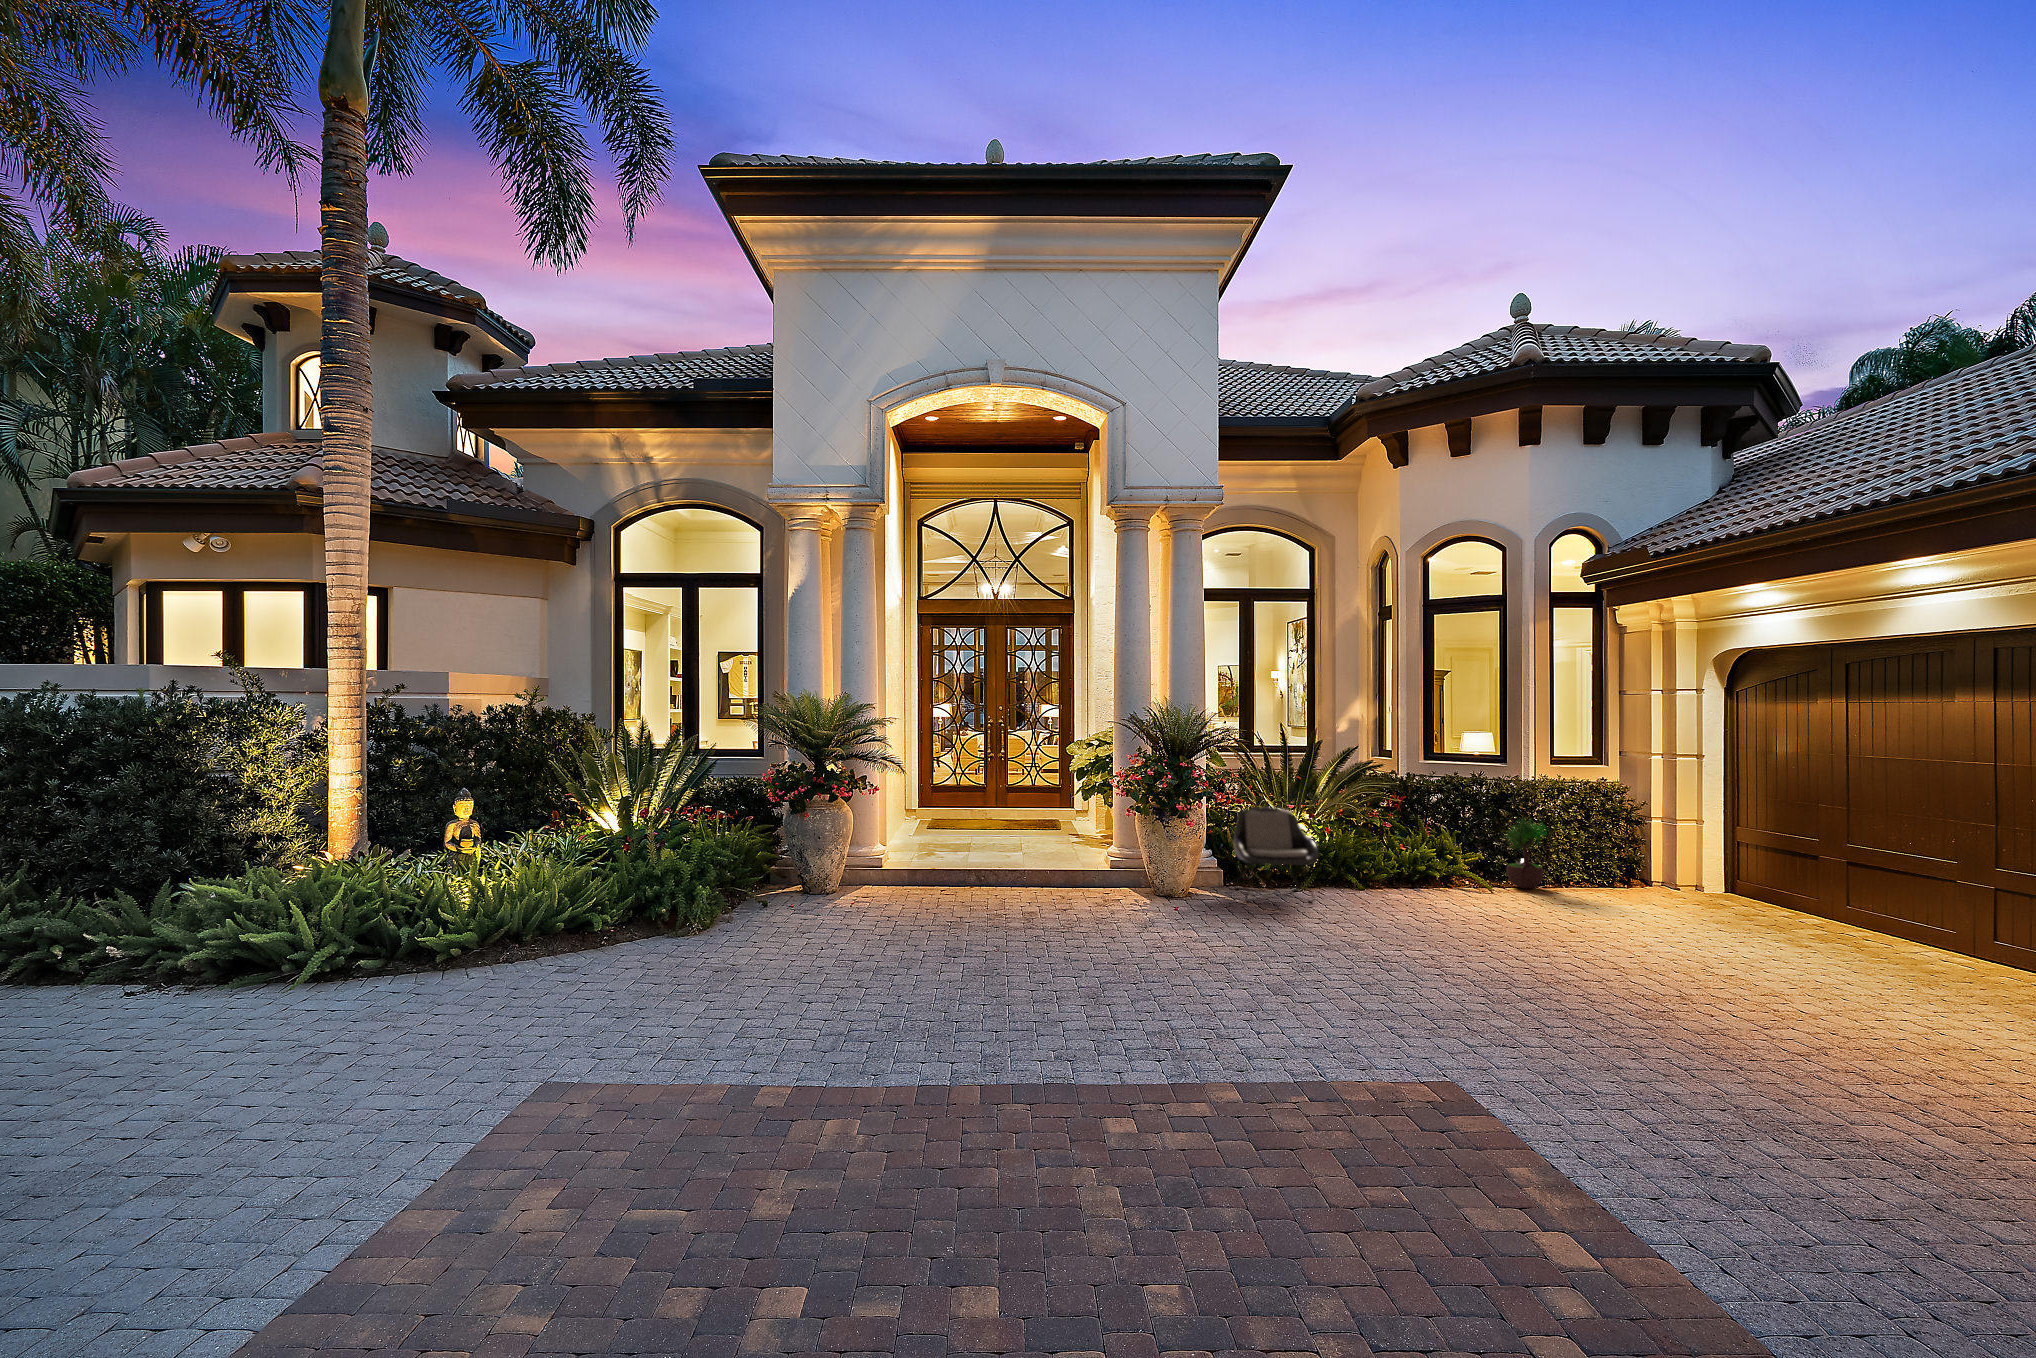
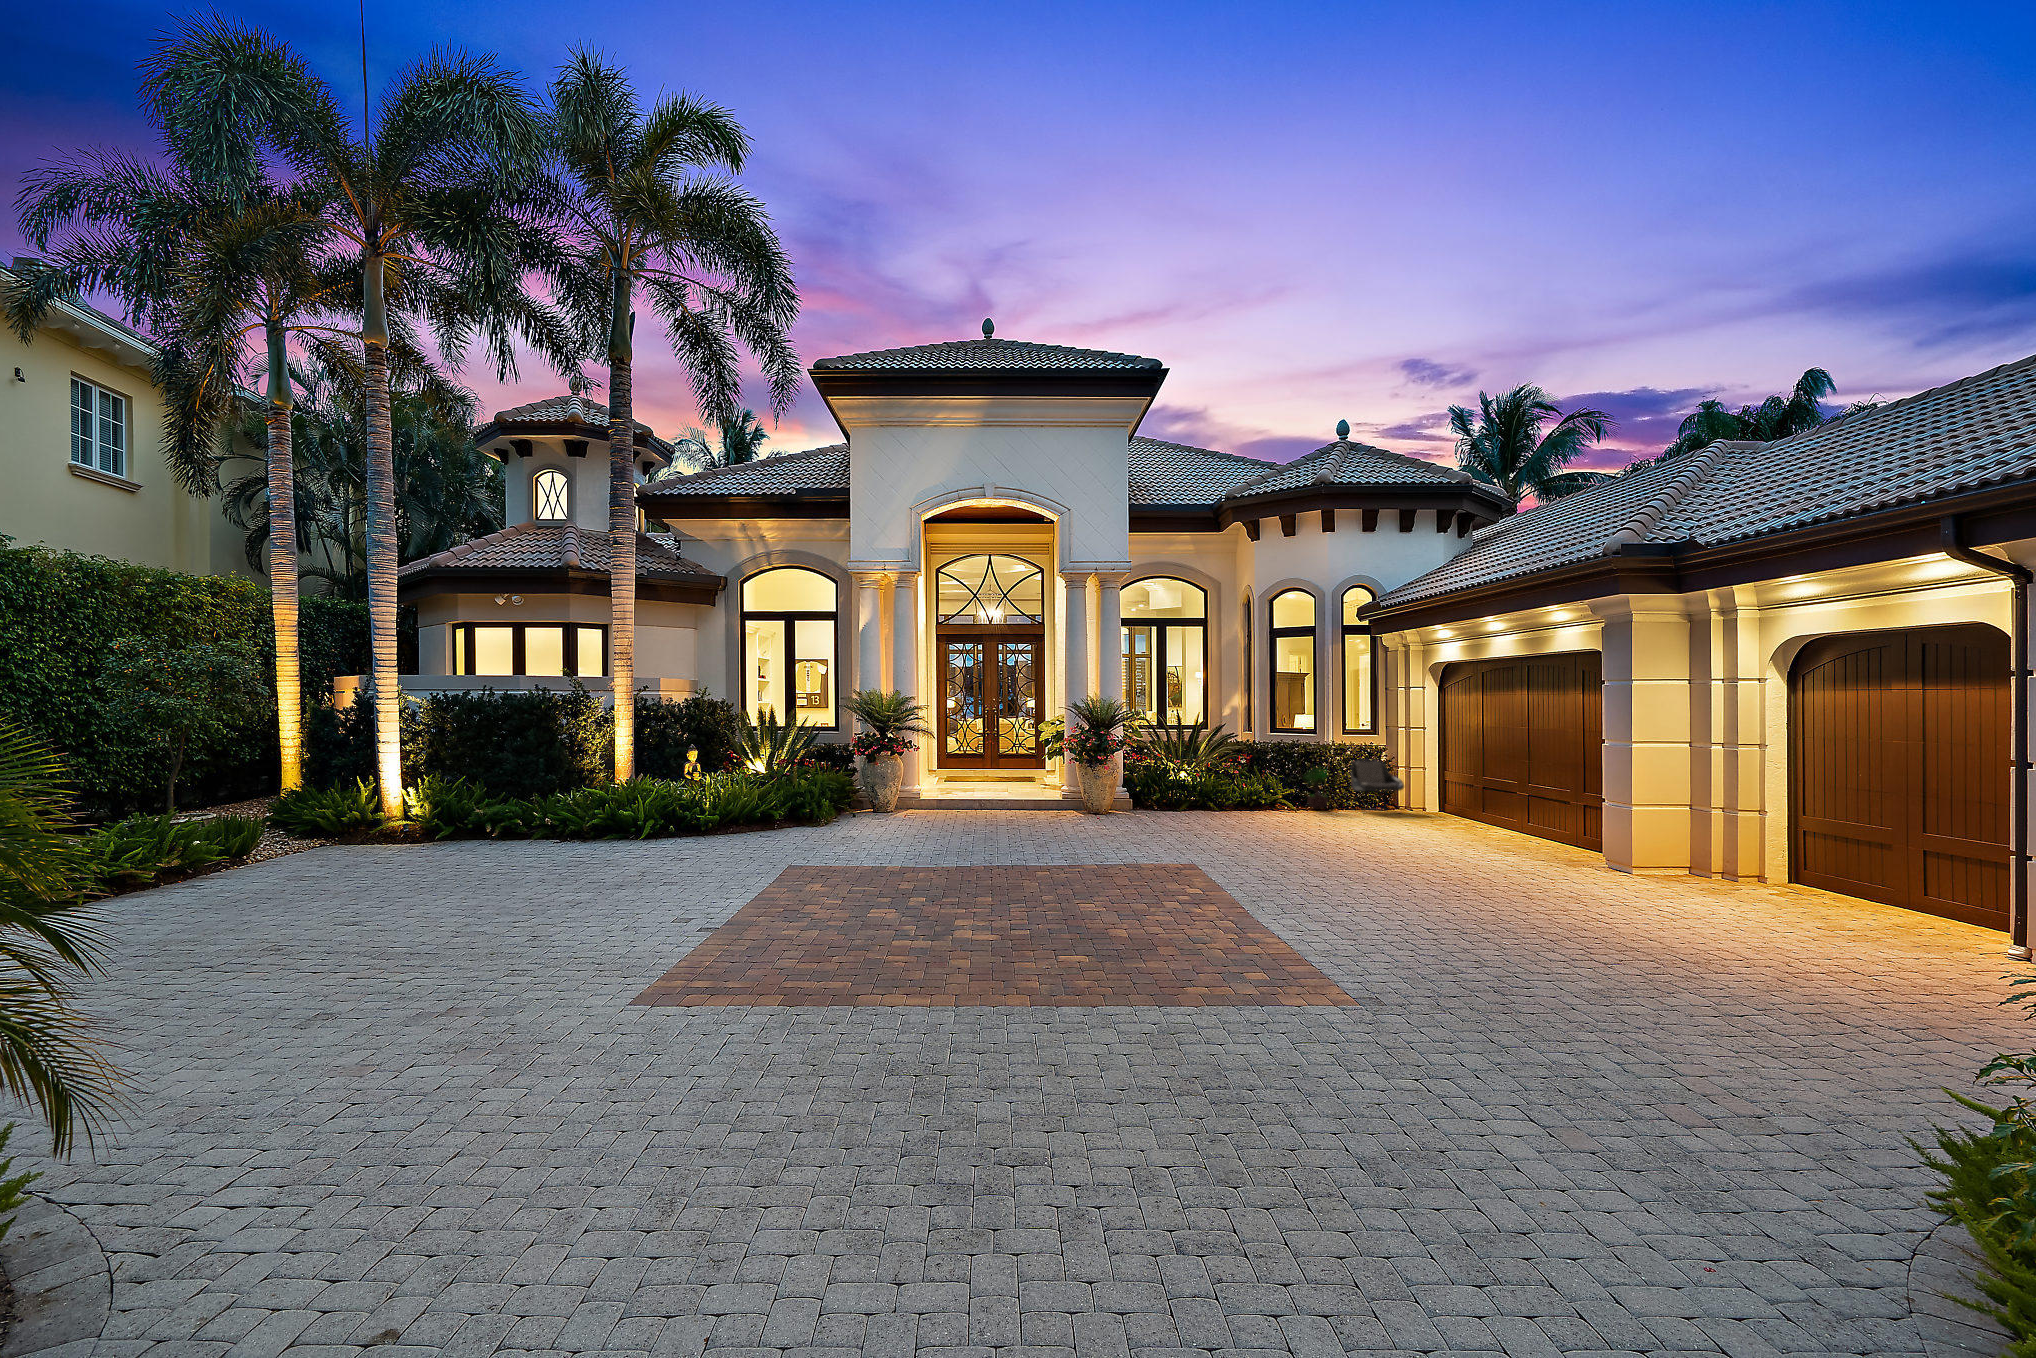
lounge chair: present [1233,807,1319,903] -> present [1349,759,1404,812]

